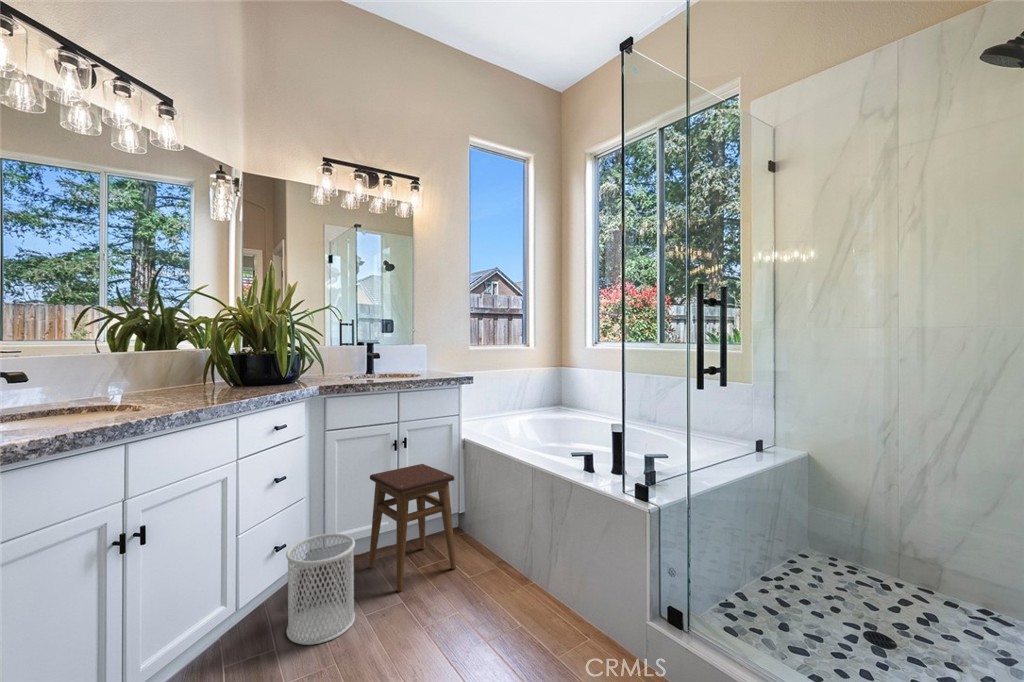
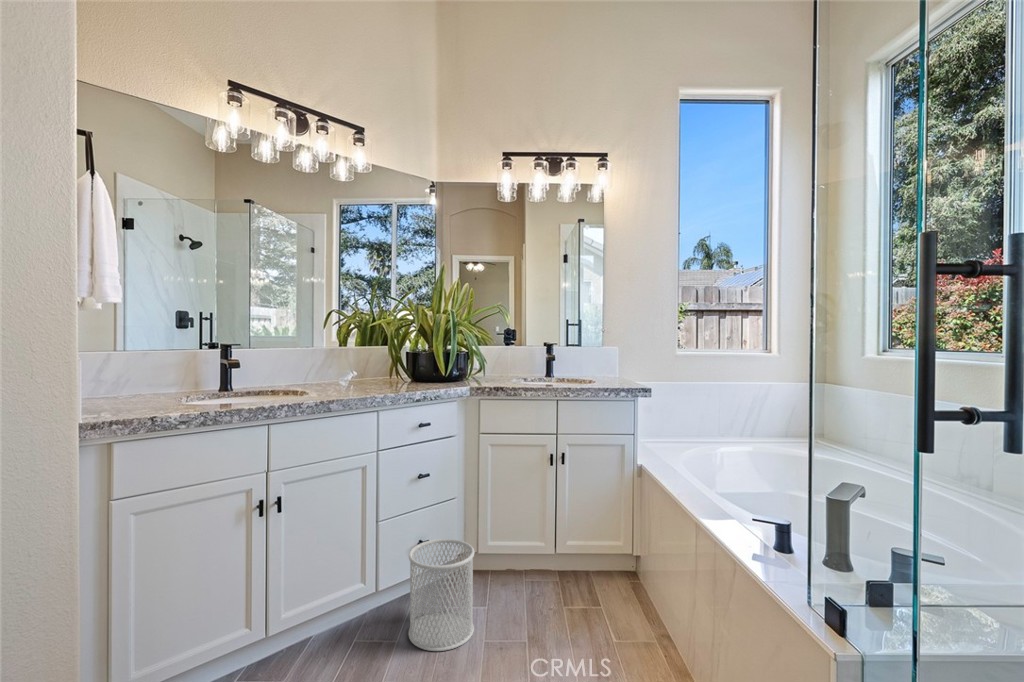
stool: present [369,464,456,592] -> none [516,485,603,625]

